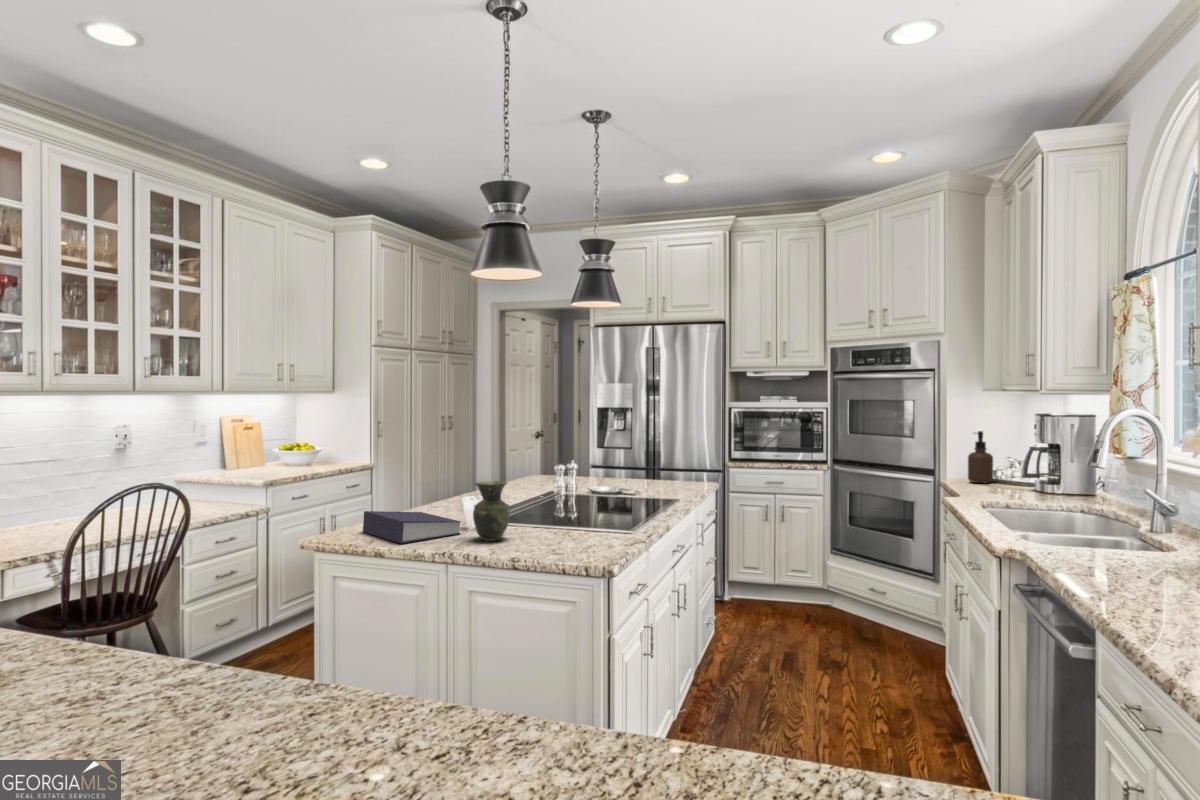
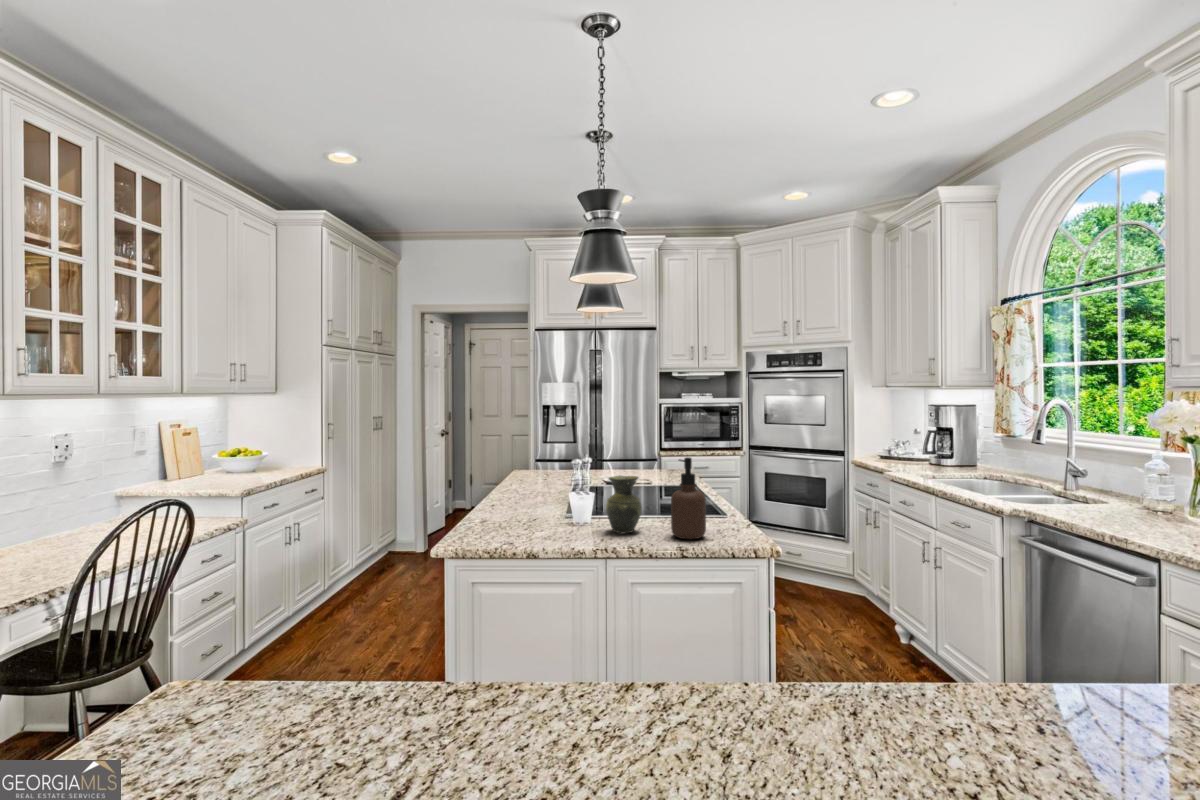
soap dispenser: present [968,431,993,483] -> present [671,457,706,539]
book: present [363,511,461,544] -> none [484,511,585,543]

